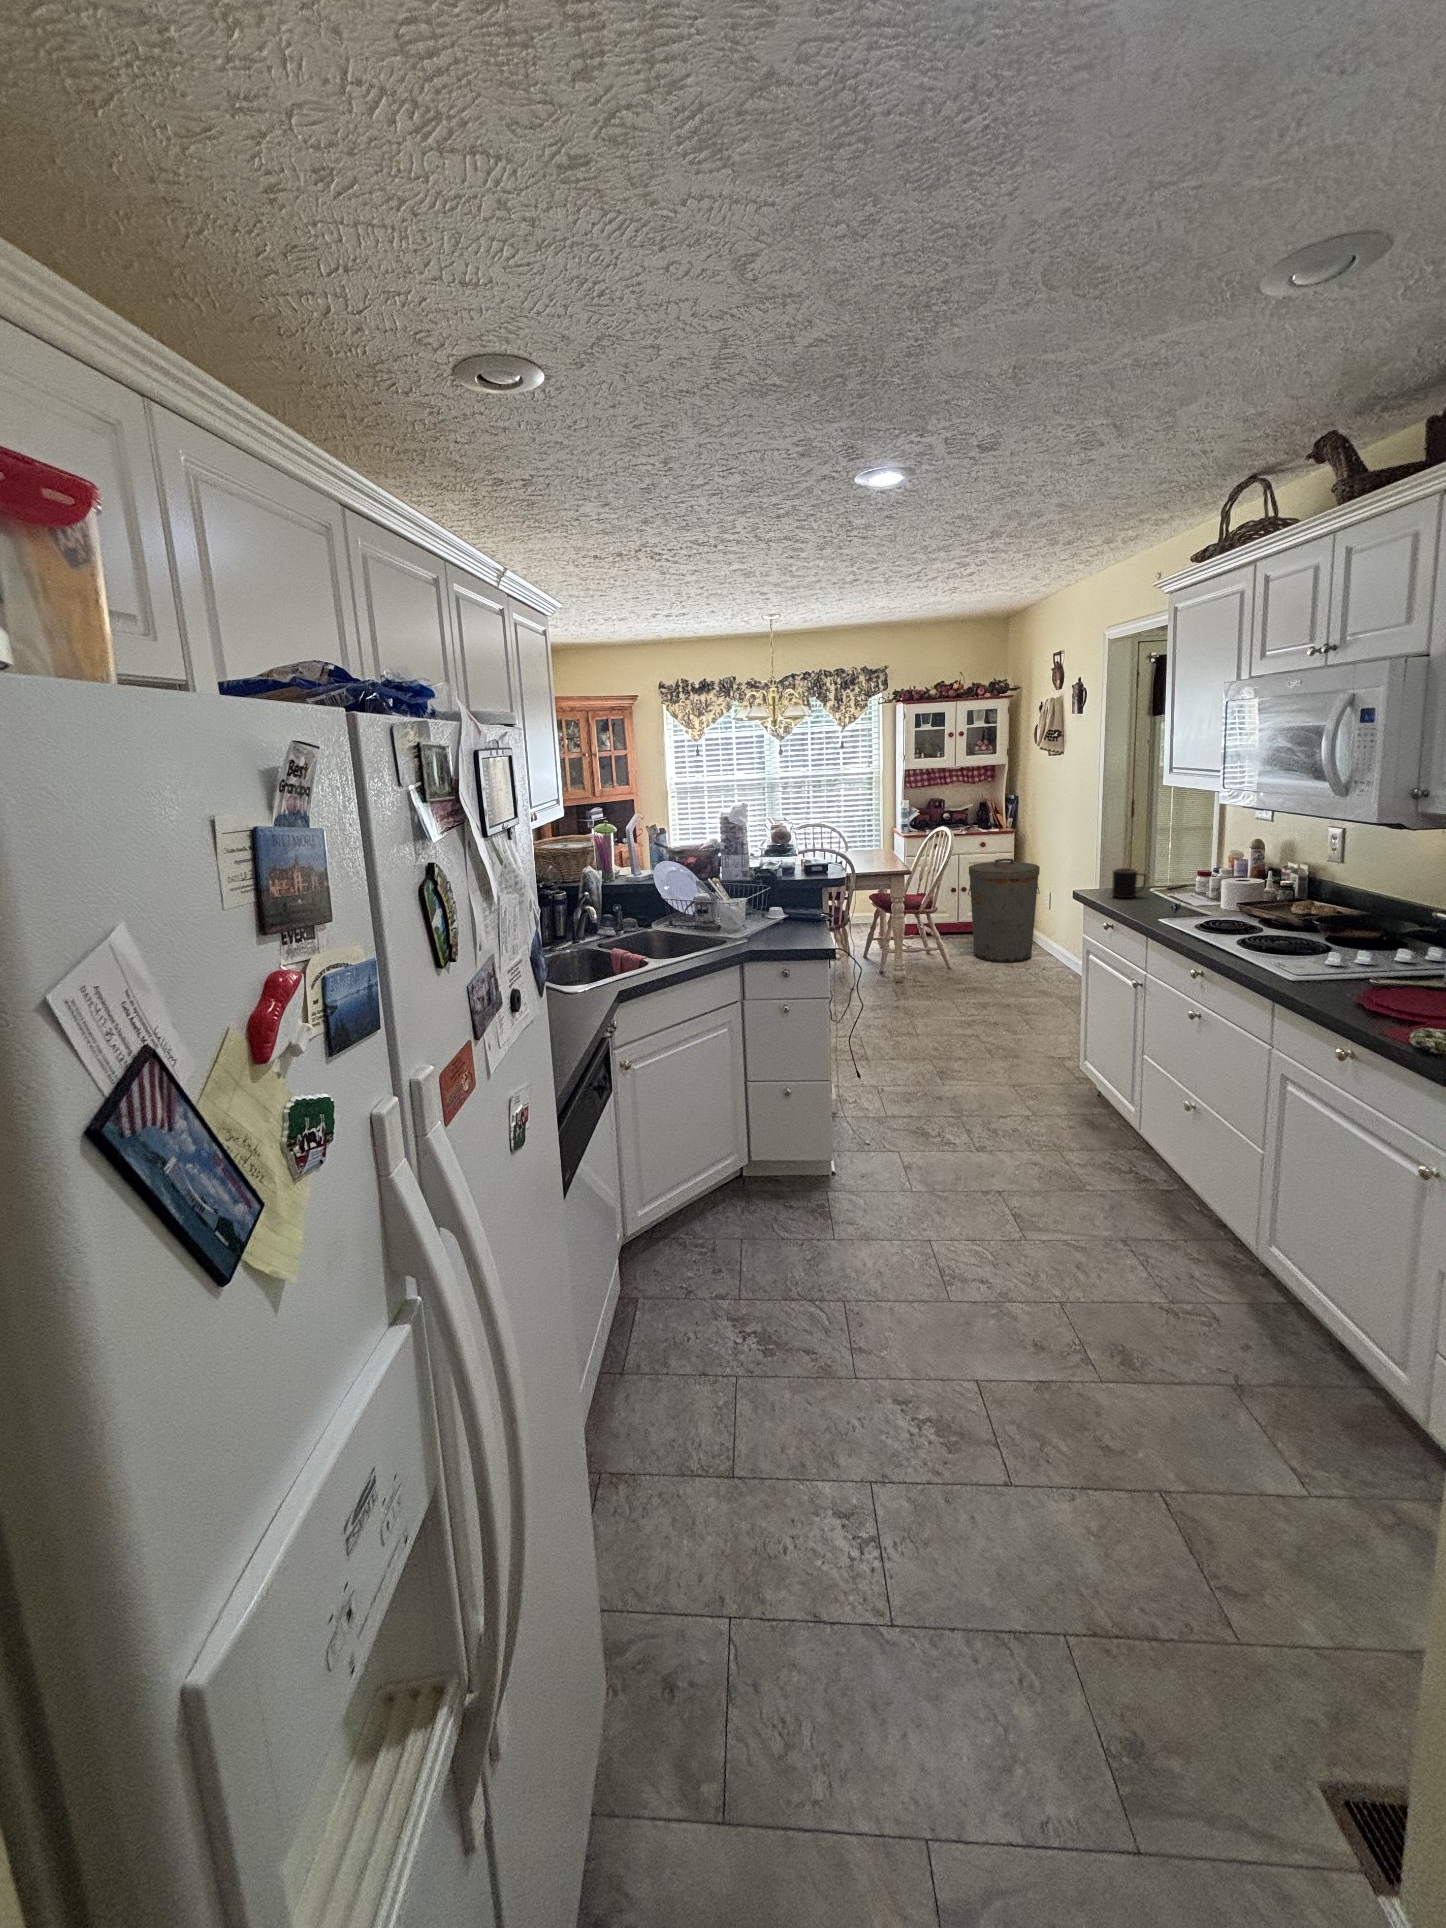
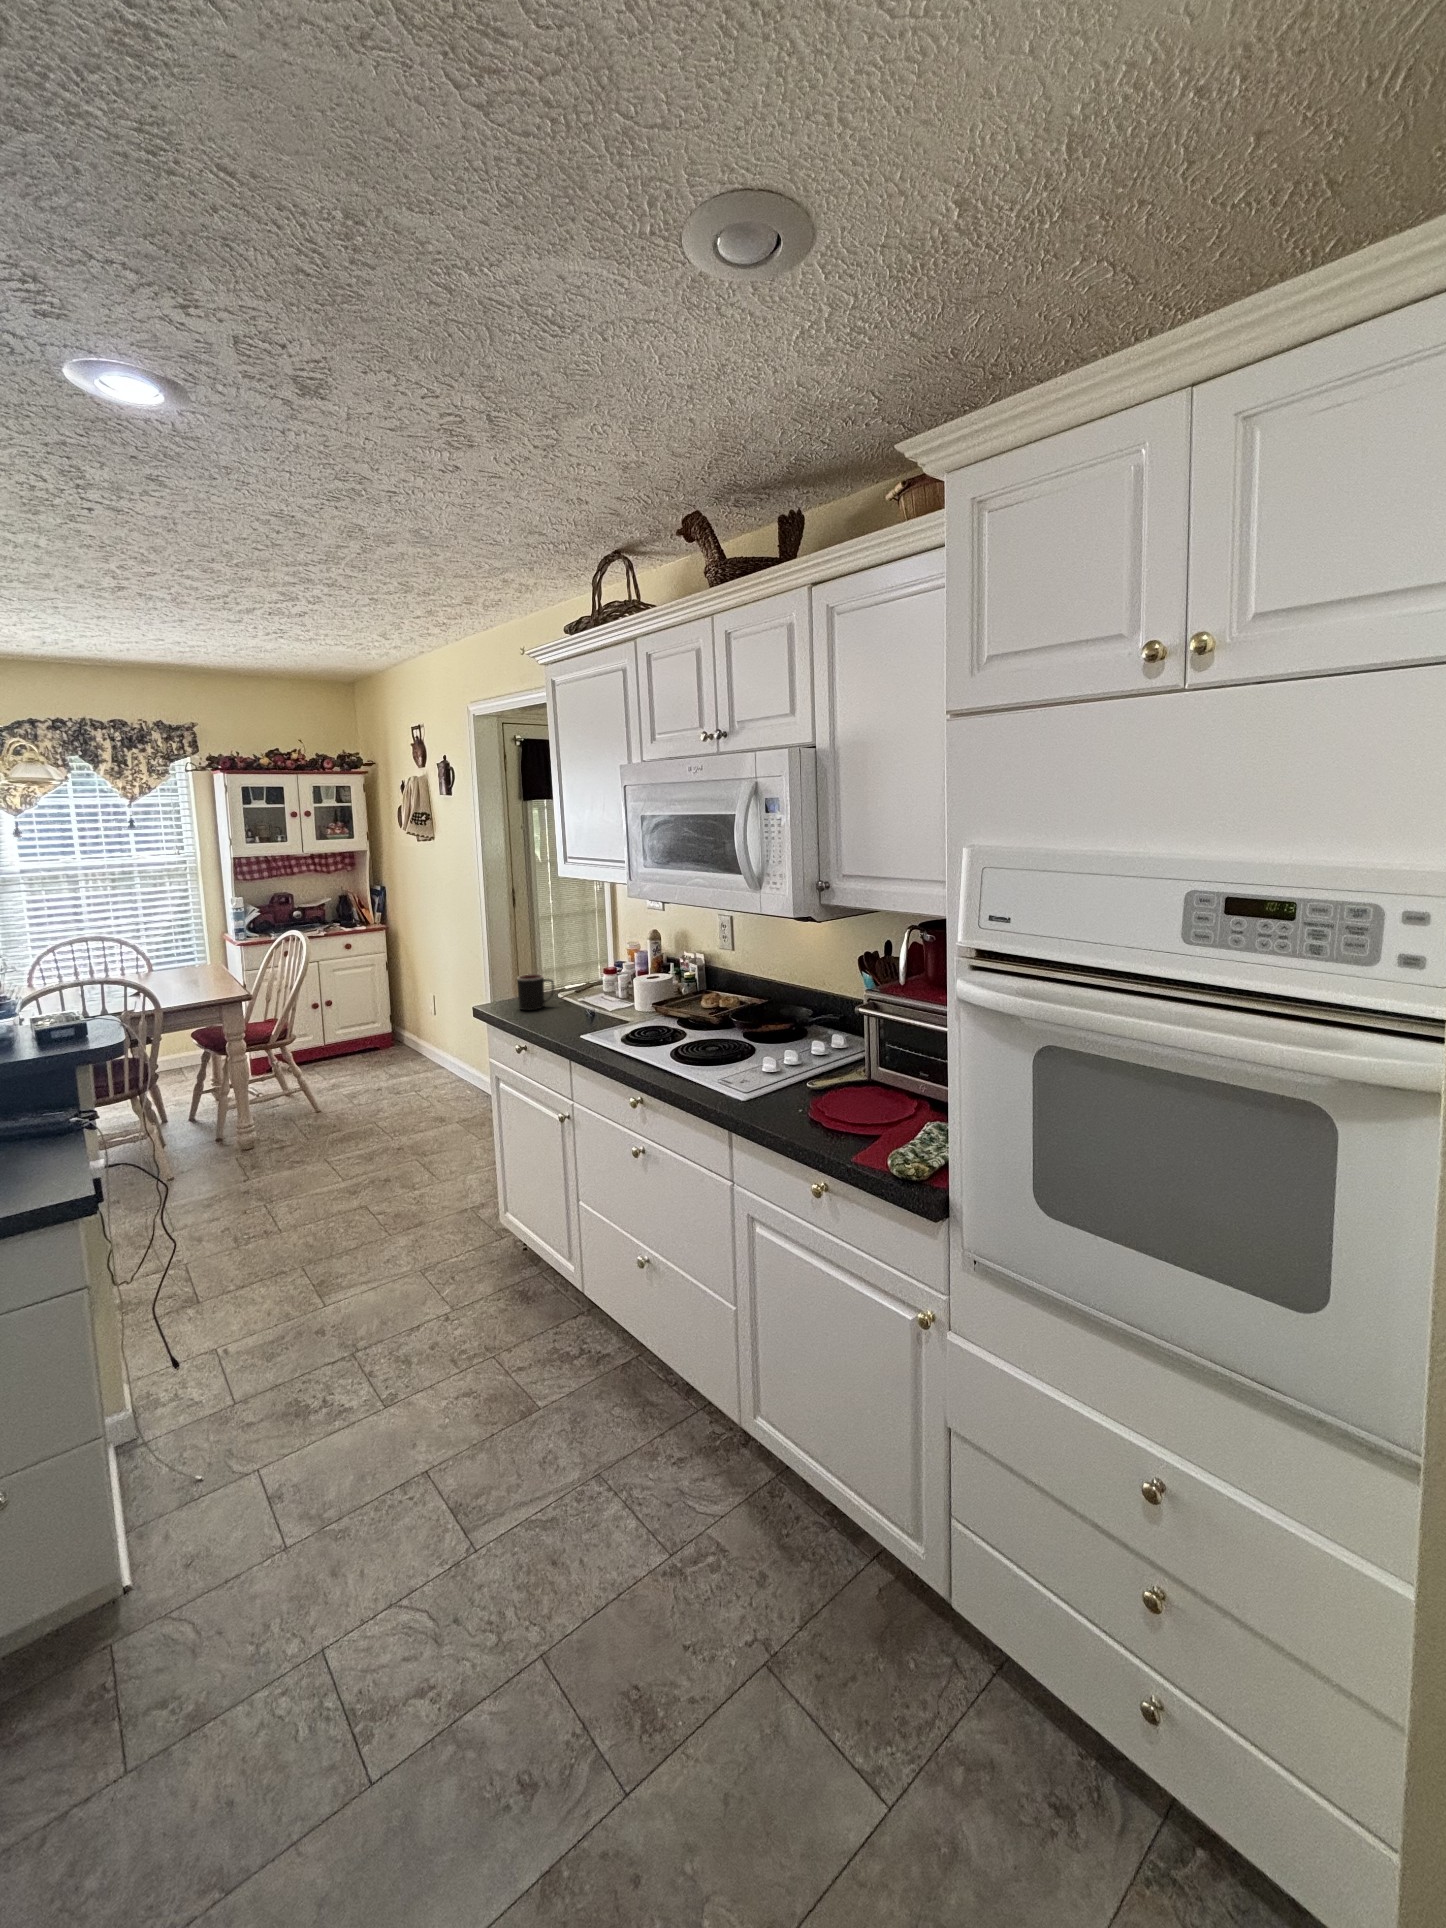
trash can: present [968,858,1040,963] -> none [333,960,422,1087]

